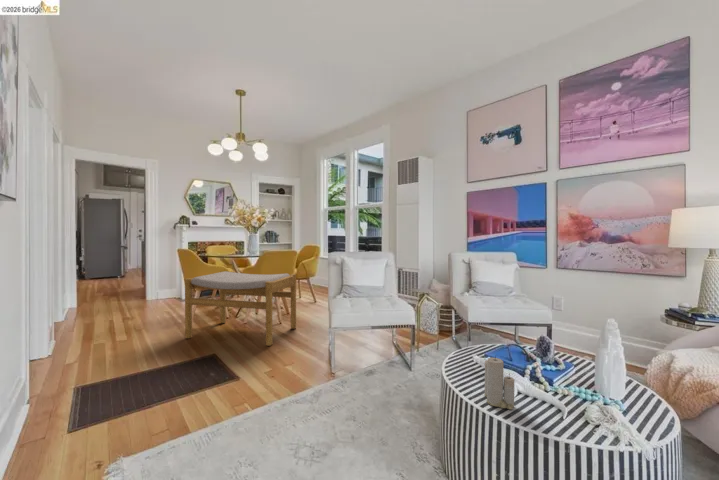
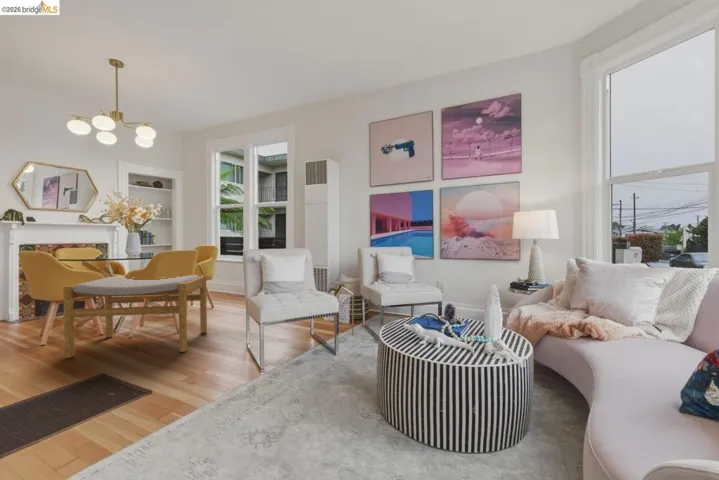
candle: present [485,357,514,409] -> none [420,317,442,354]

